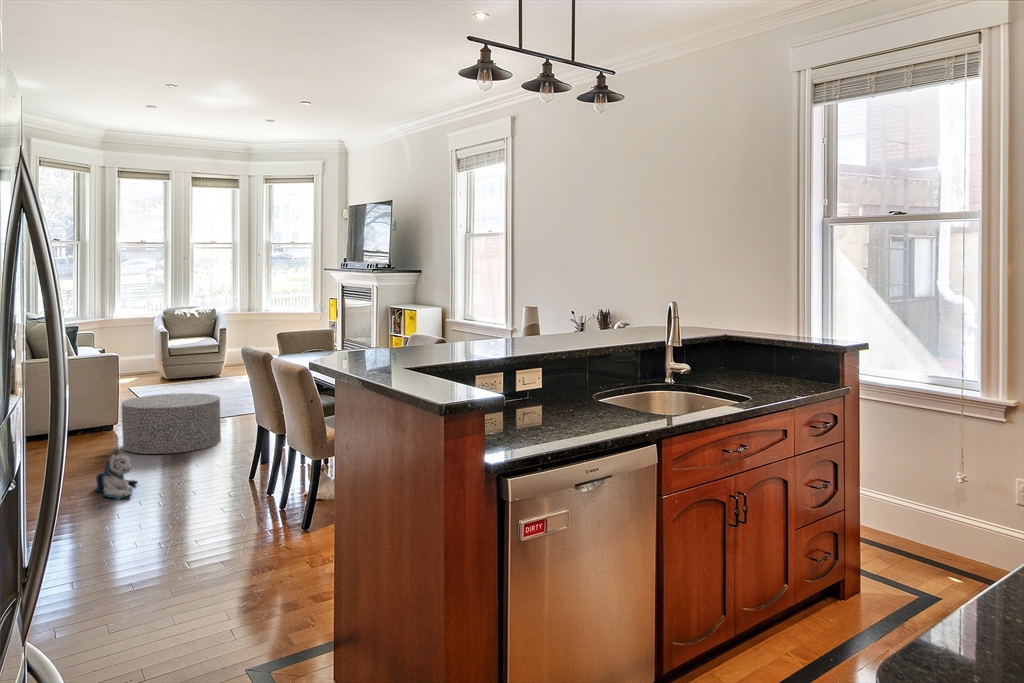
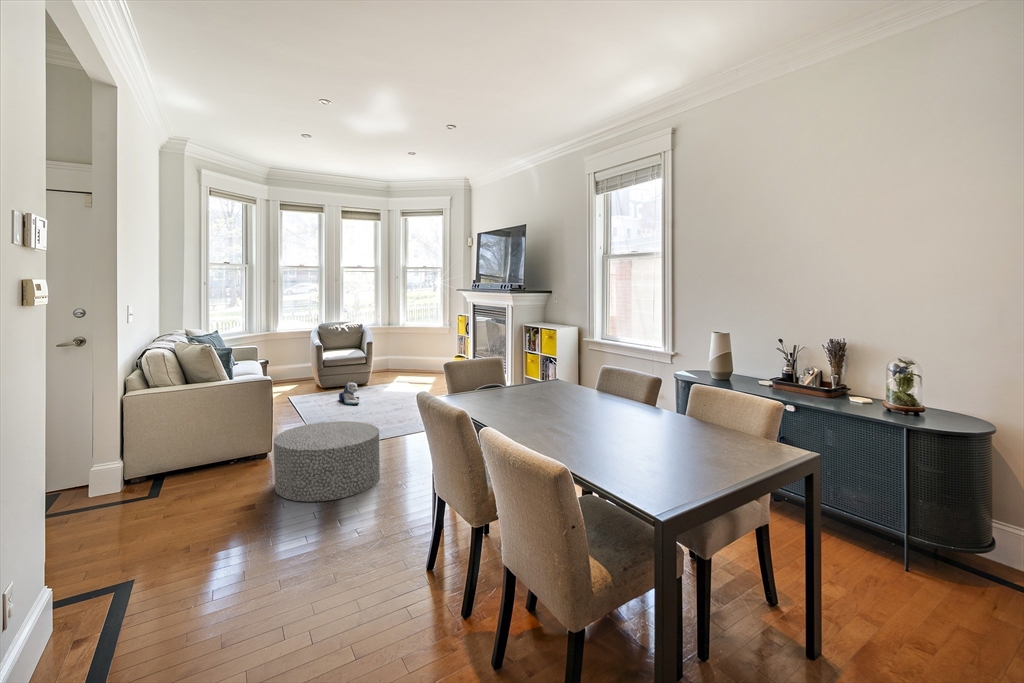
plush toy: present [95,454,138,499] -> present [339,382,359,405]

